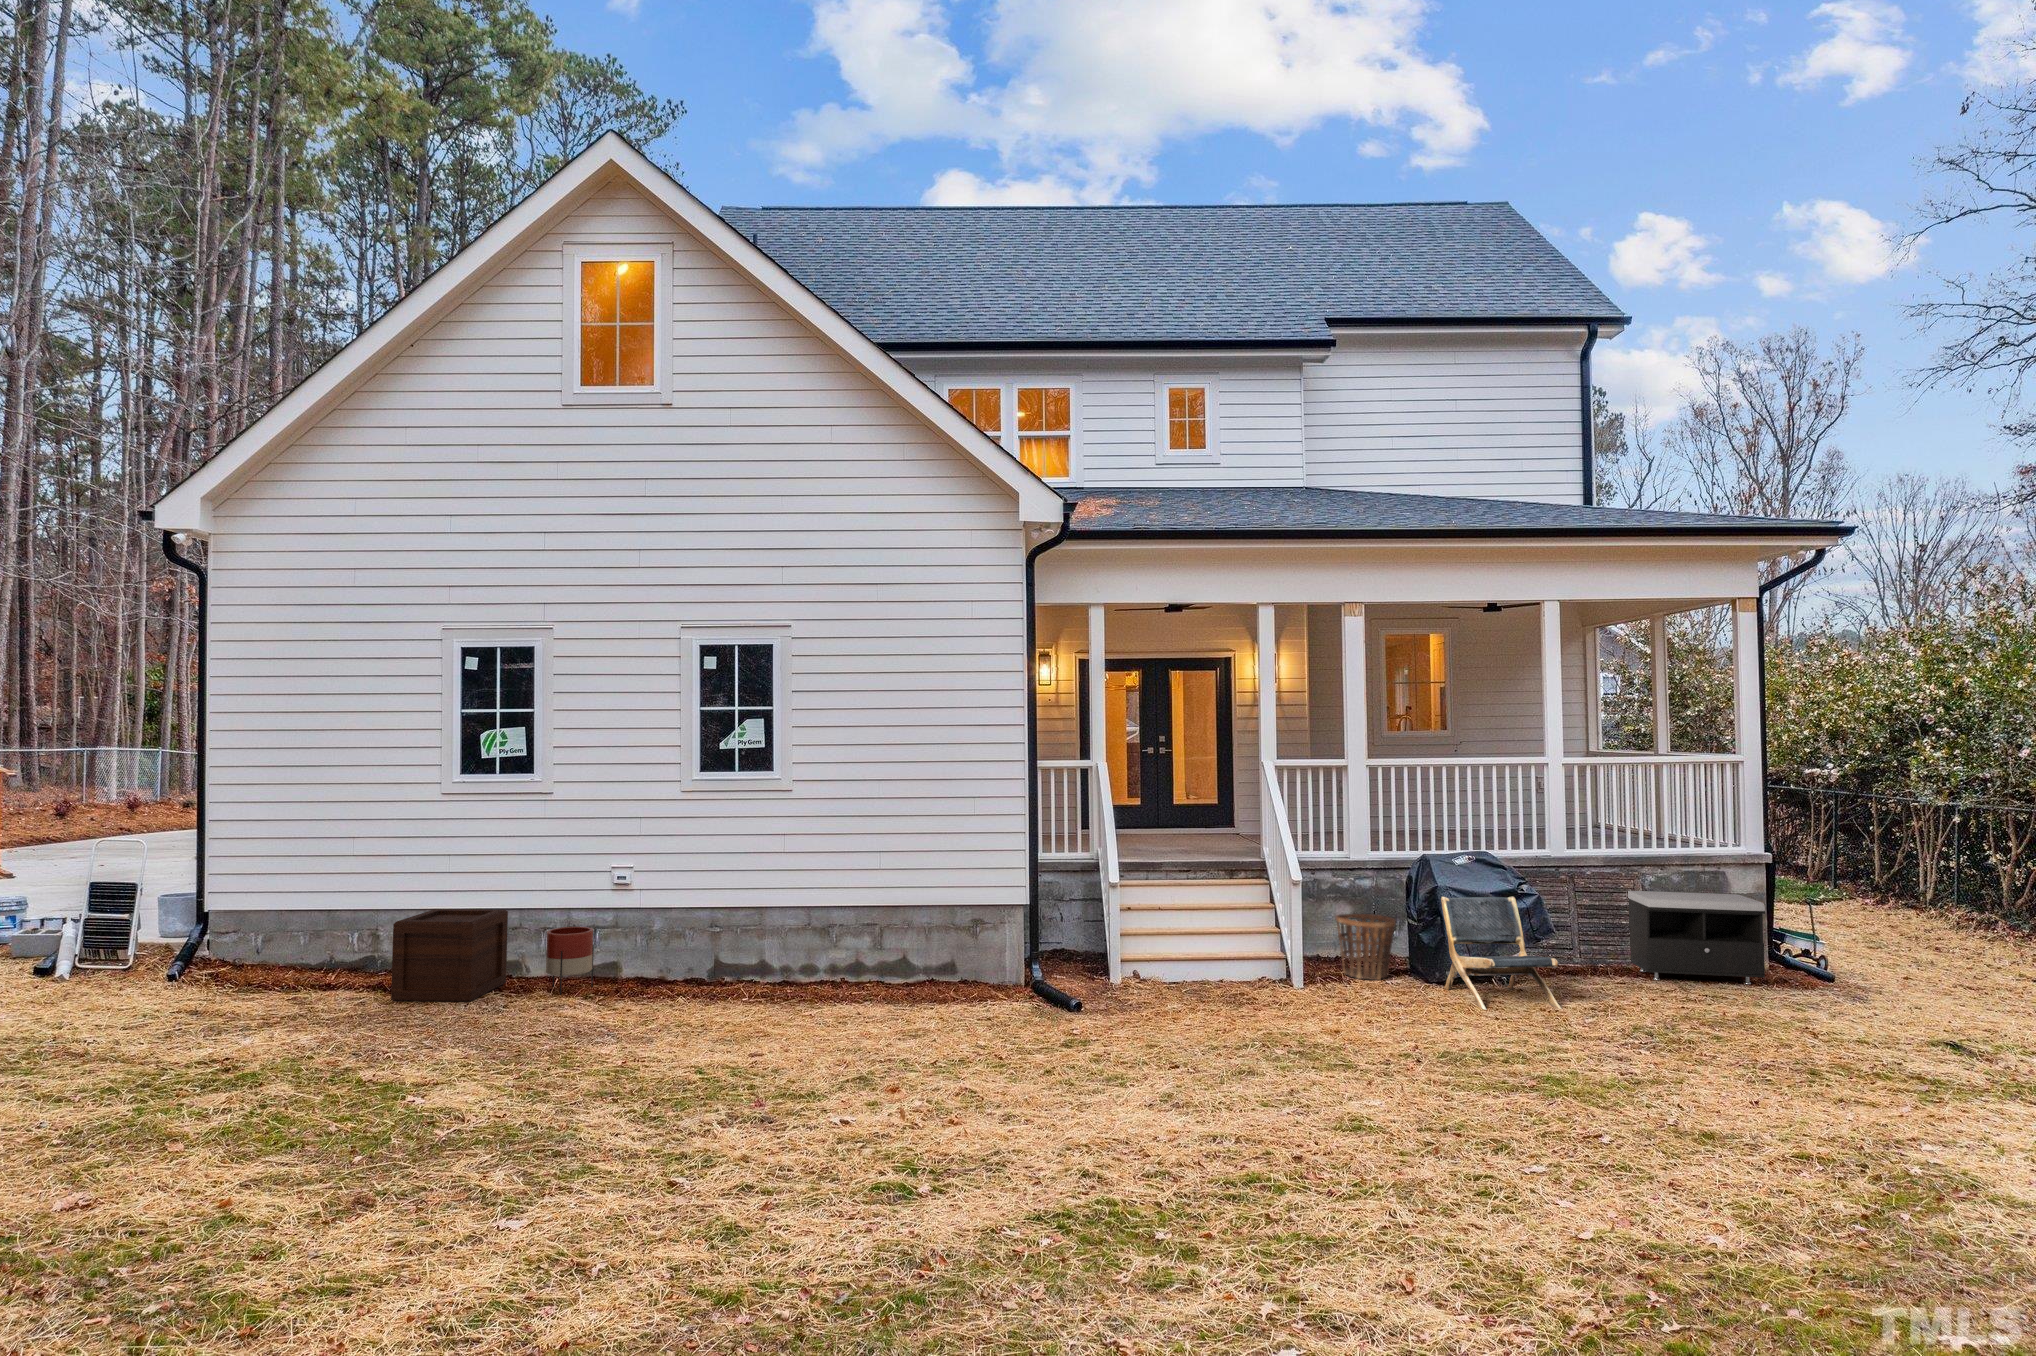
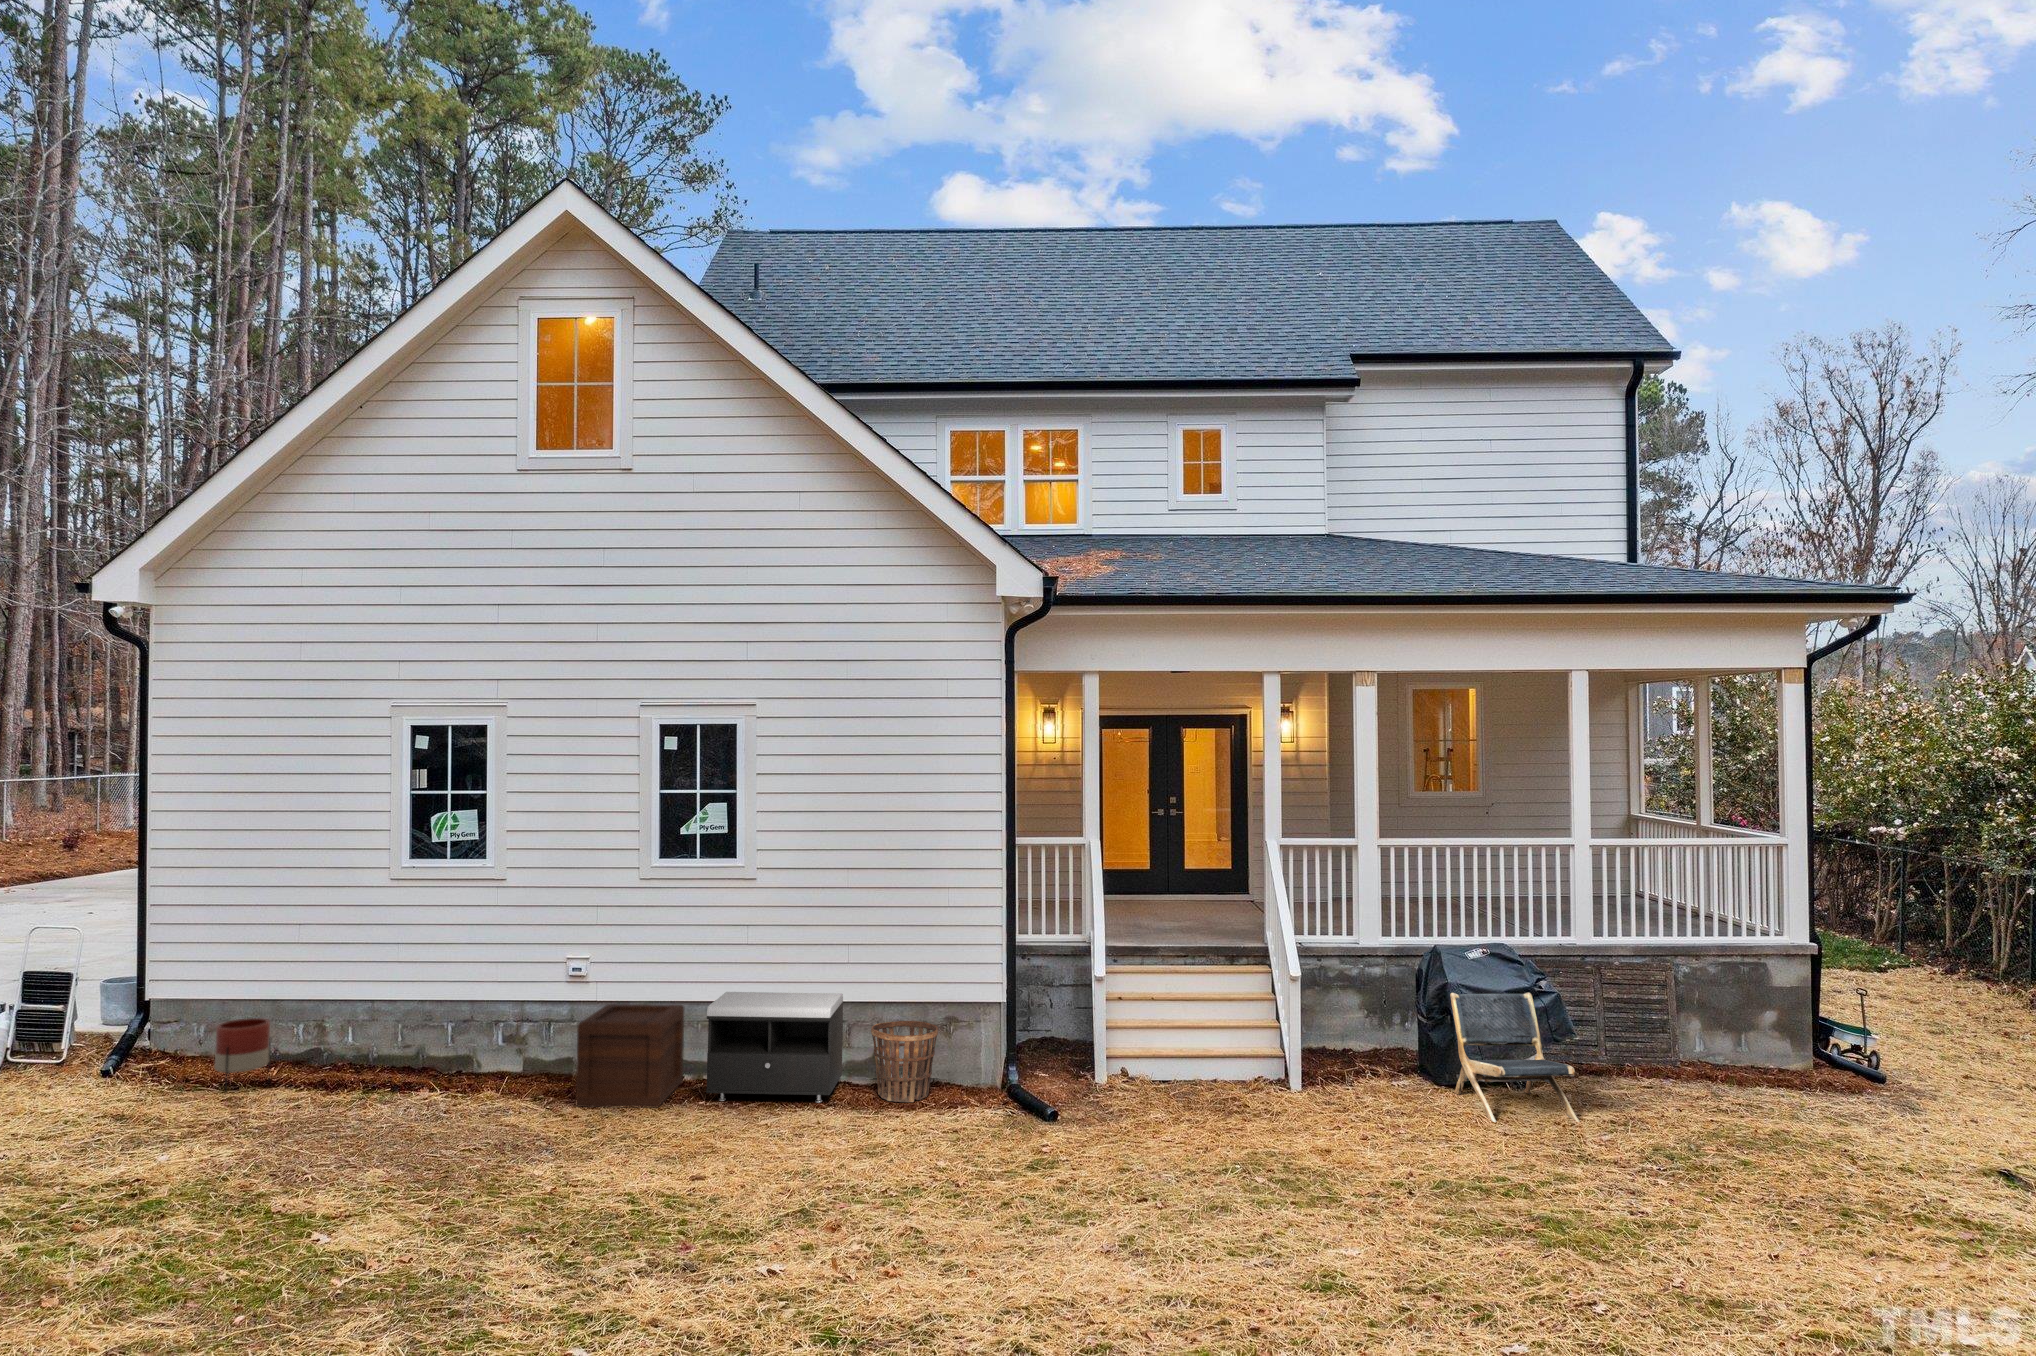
storage bench: present [1628,891,1765,984] -> present [706,992,843,1103]
wooden crate: present [391,909,508,1002] -> present [576,1004,684,1108]
basket: present [1336,914,1396,980] -> present [871,1021,938,1102]
planter: present [546,927,594,995] -> present [215,1018,271,1087]

